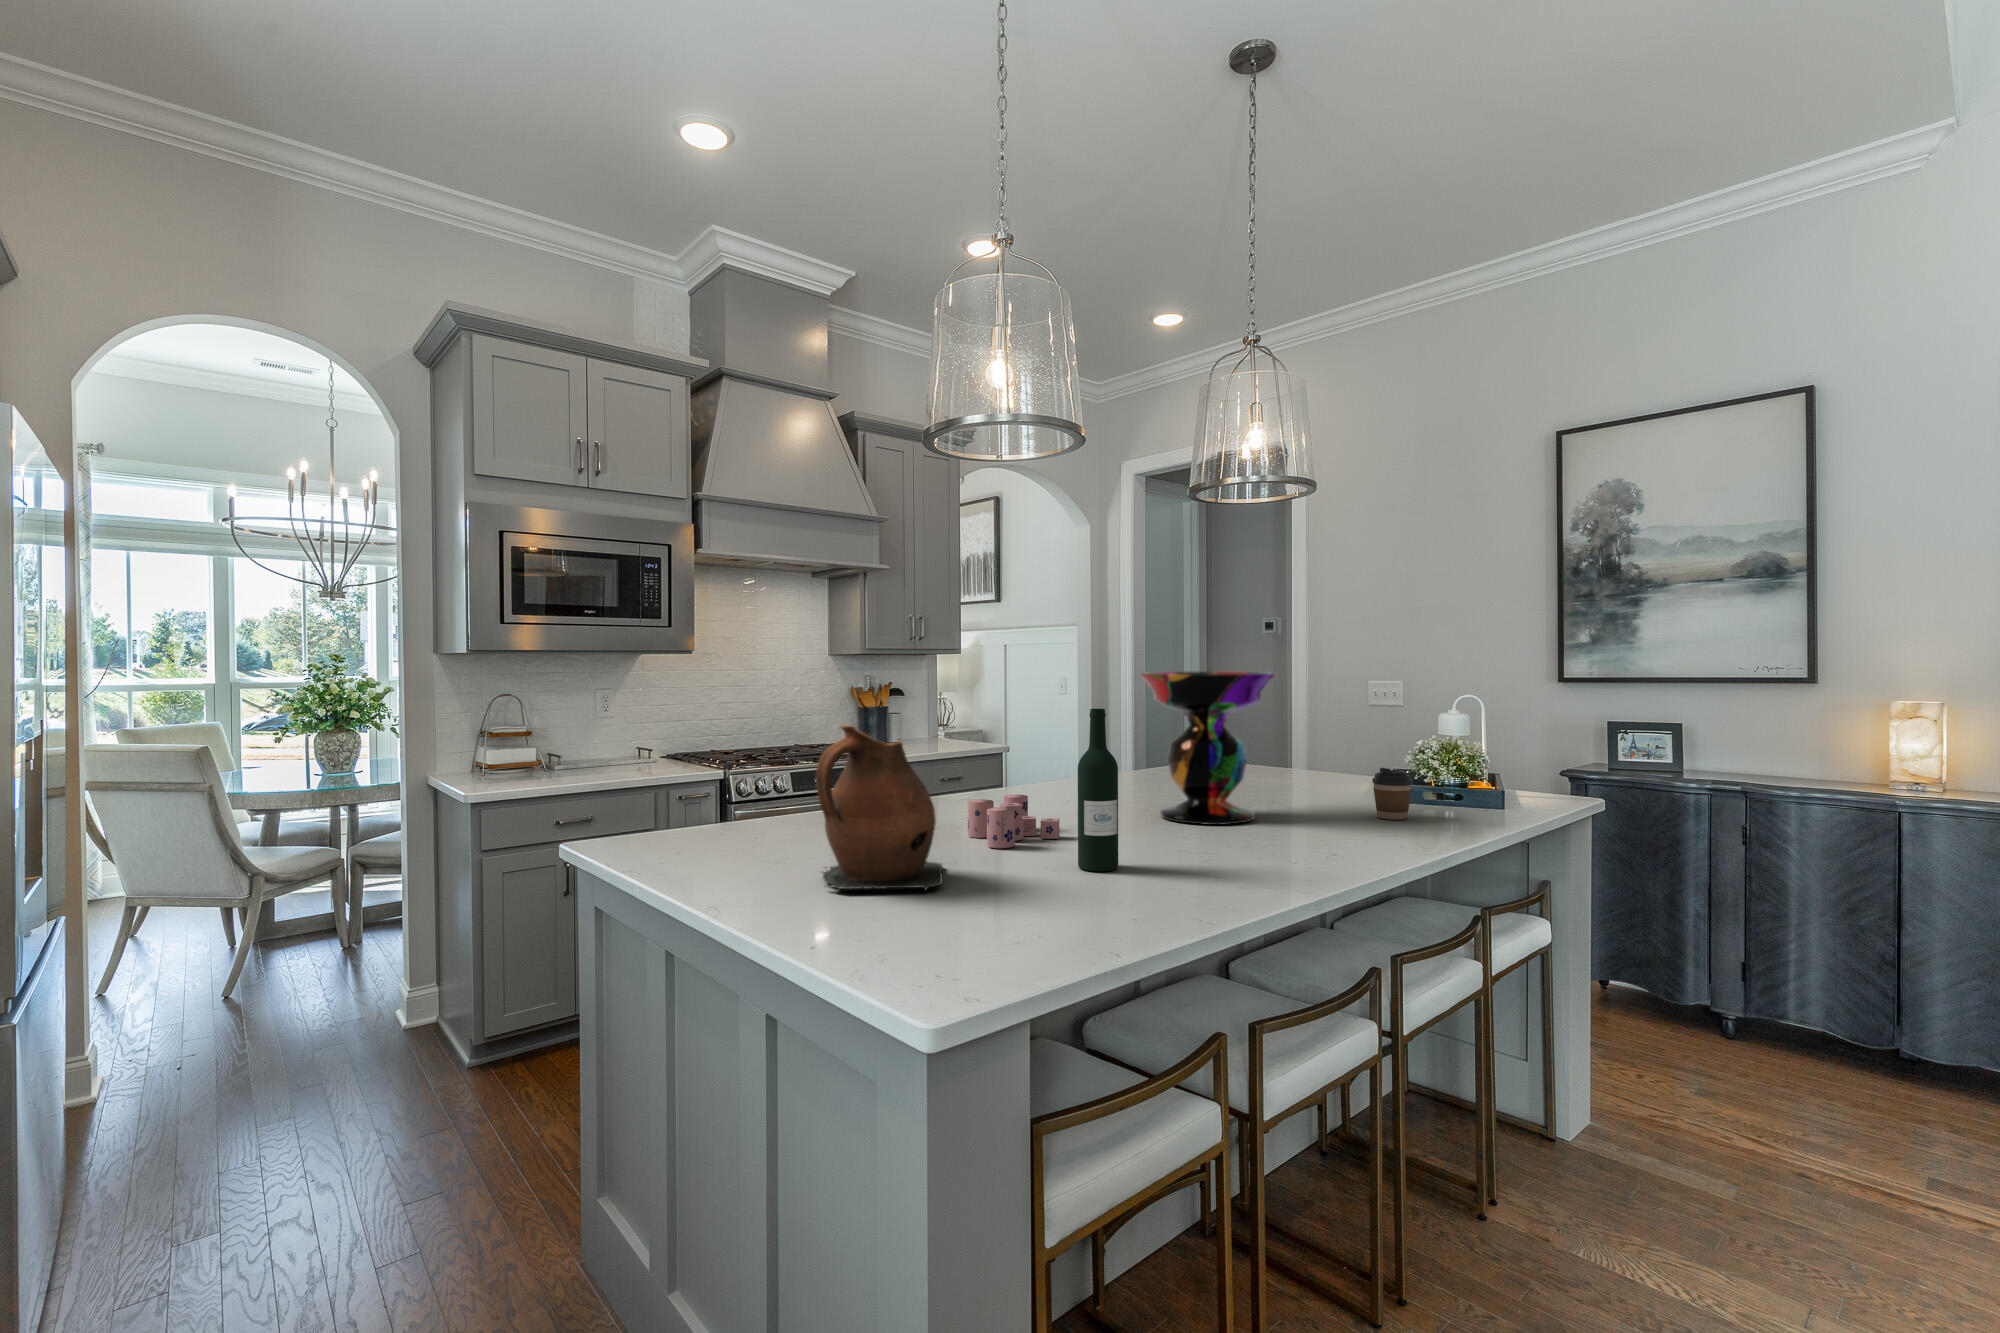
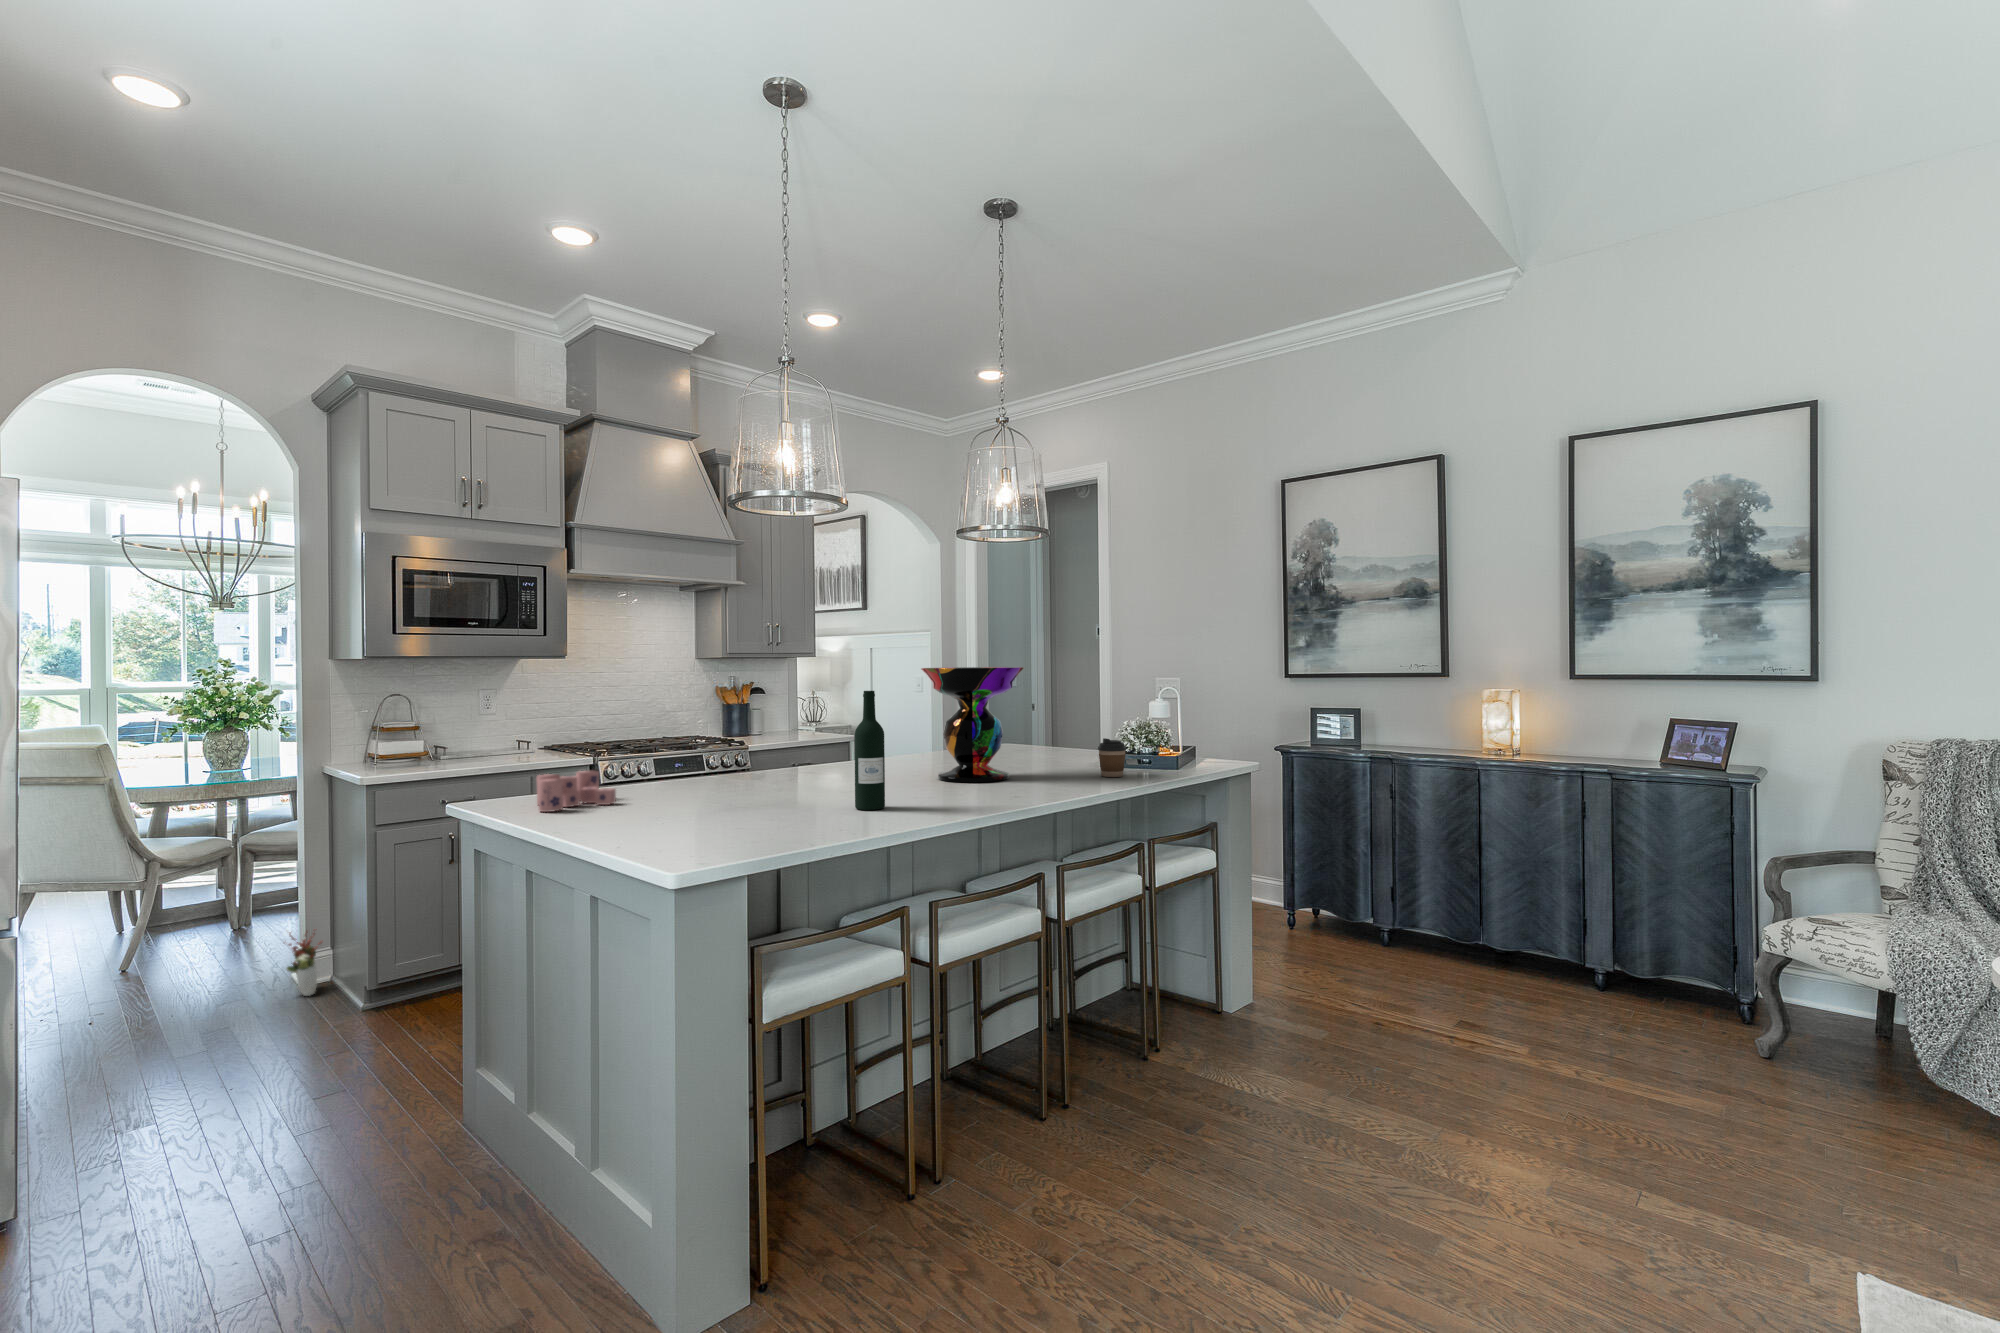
ceramic pitcher: present [816,725,942,890] -> none [651,703,752,823]
candle: present [968,795,1059,848] -> present [537,771,616,812]
decorative plant: none [385,963,428,1041] -> present [287,929,321,996]

